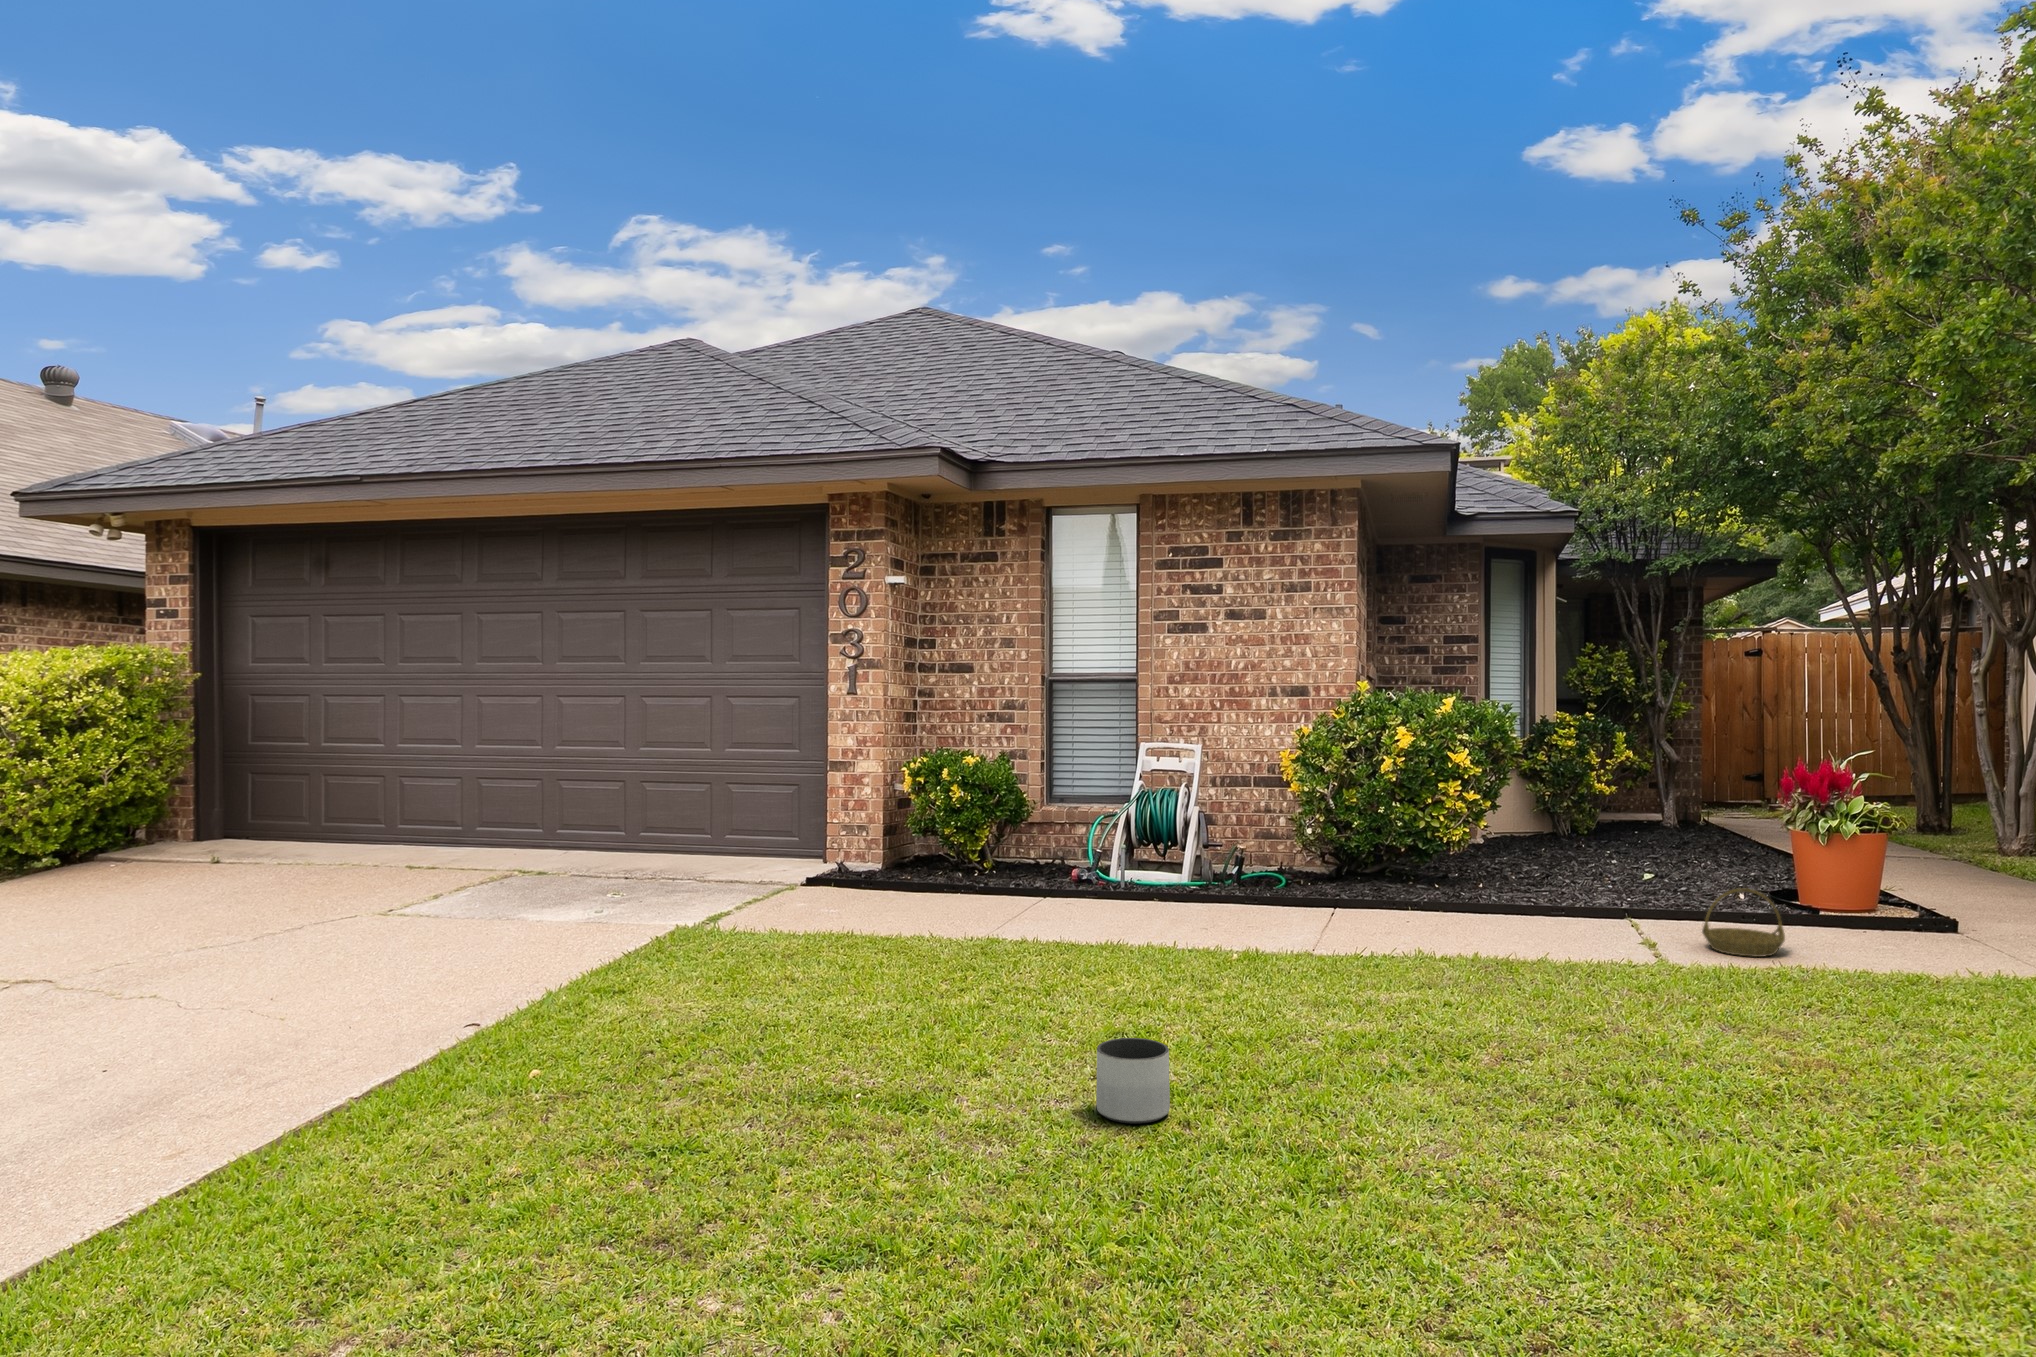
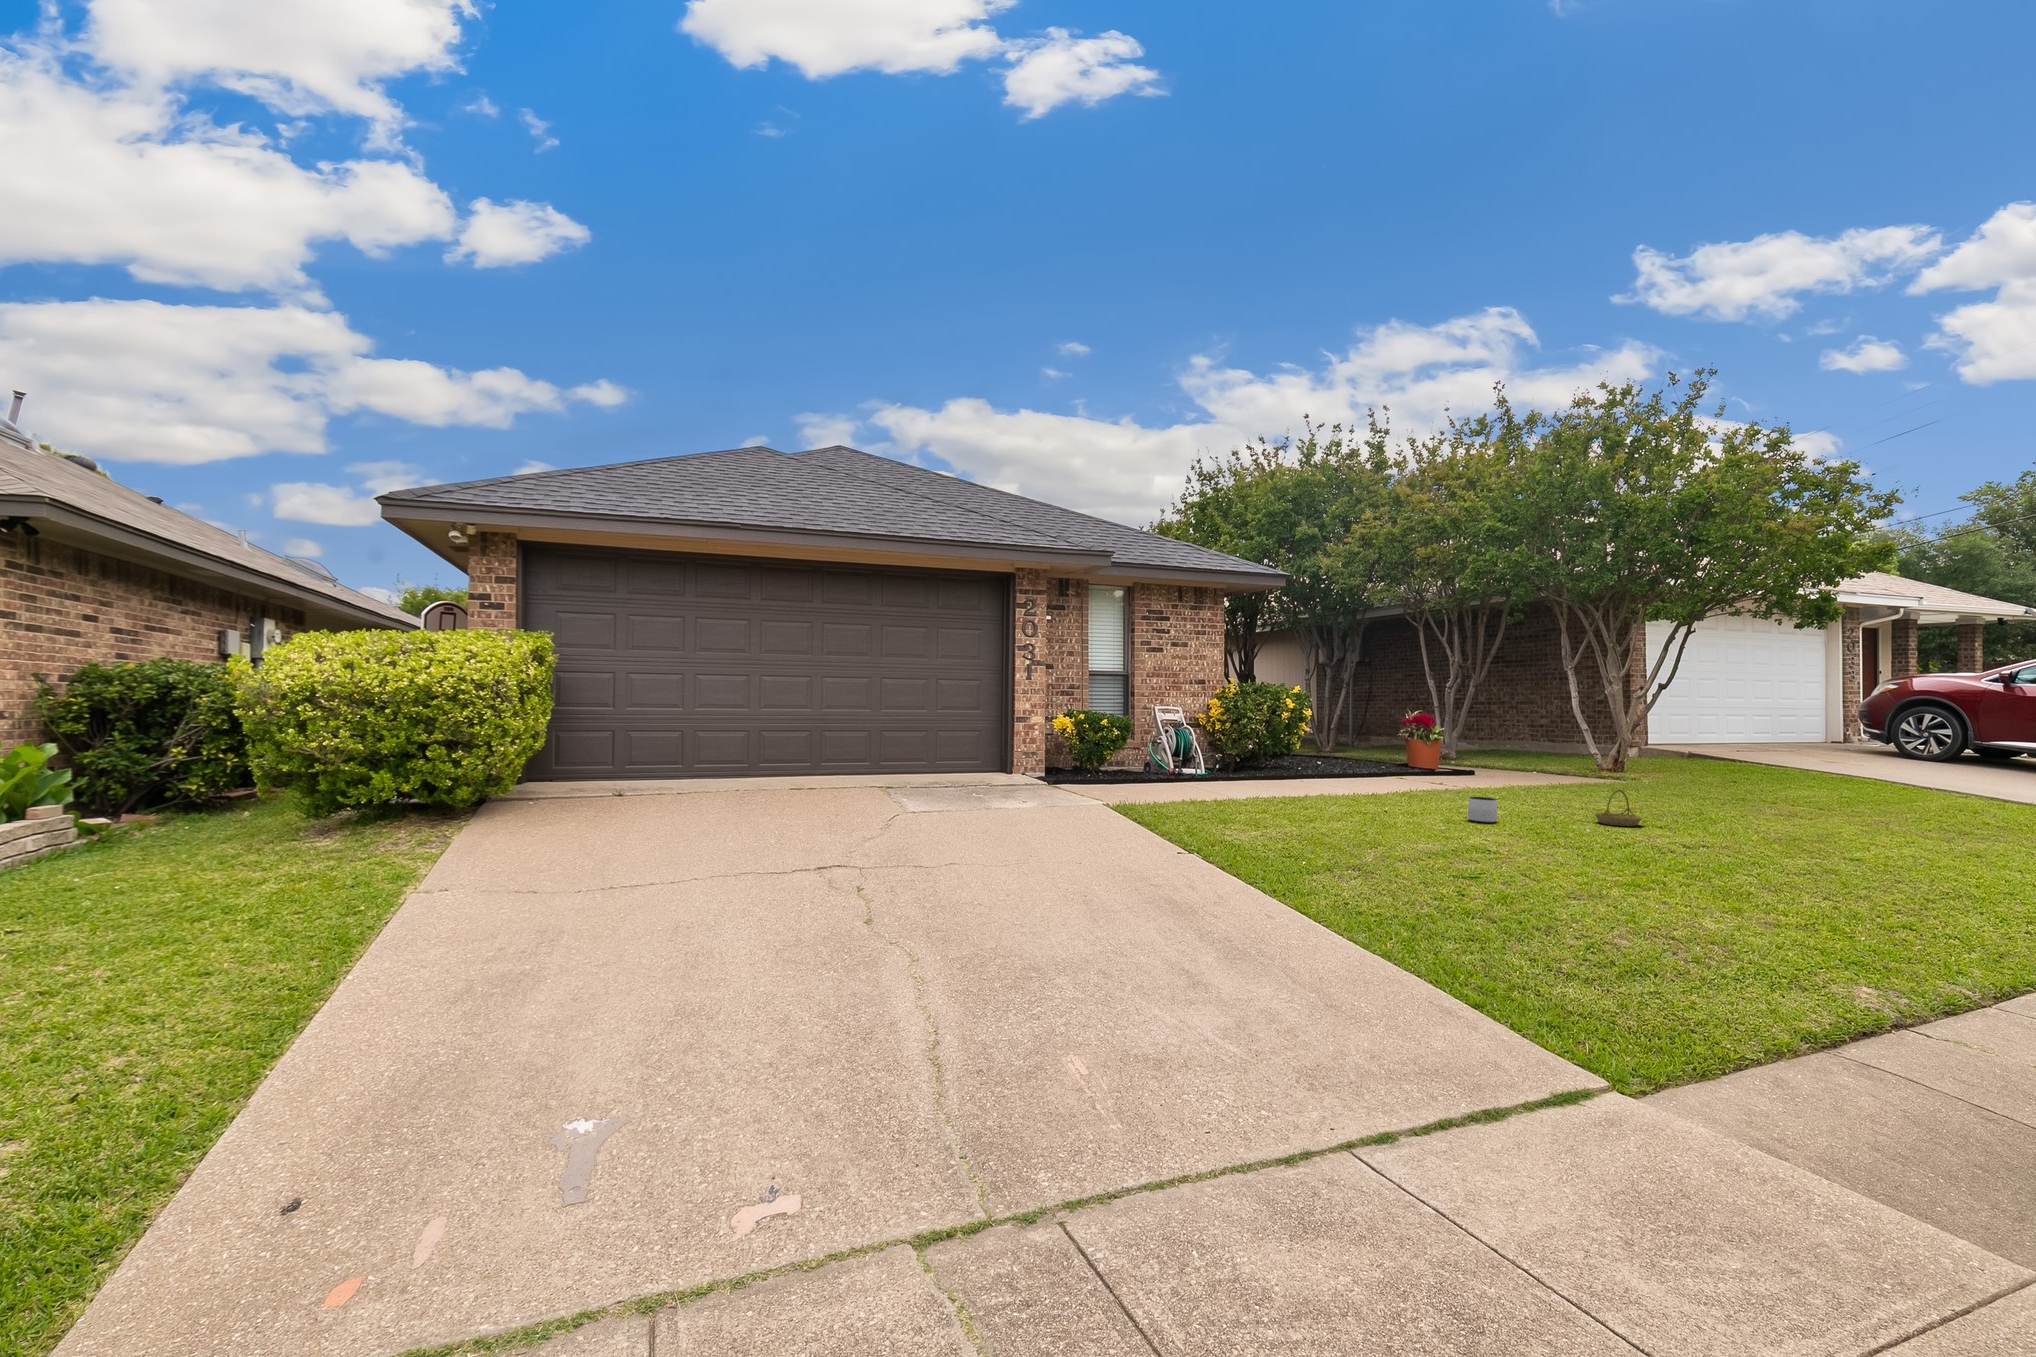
basket: present [1702,888,1785,957] -> present [1595,790,1642,826]

